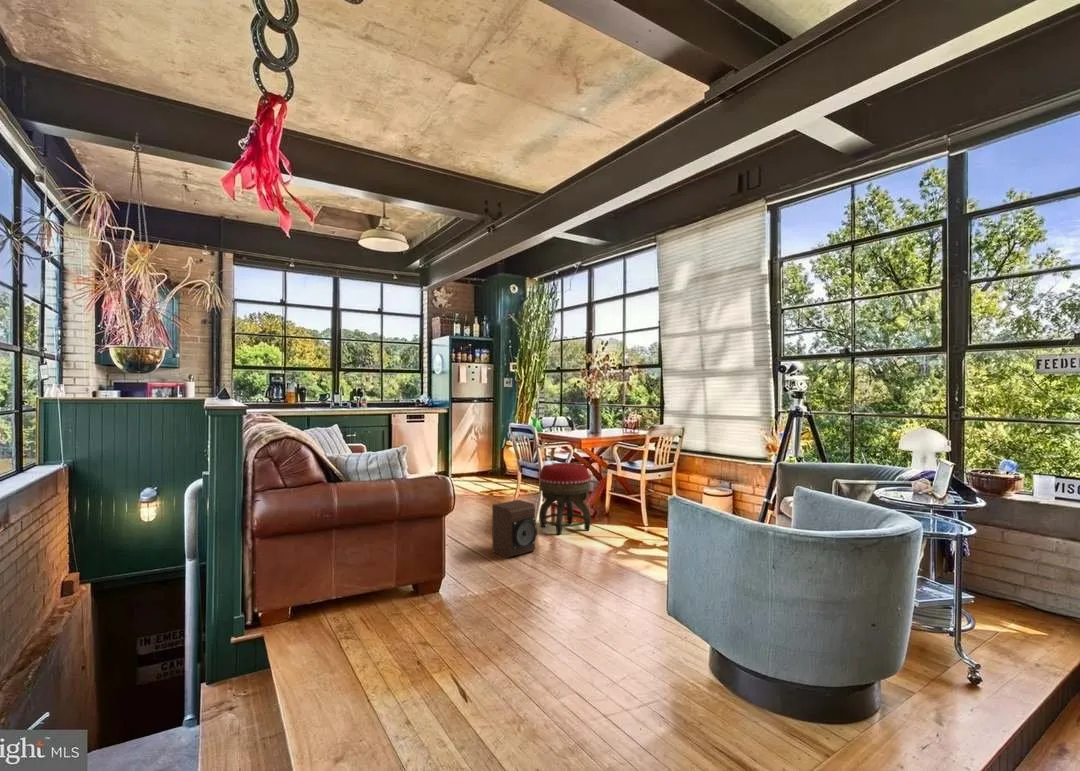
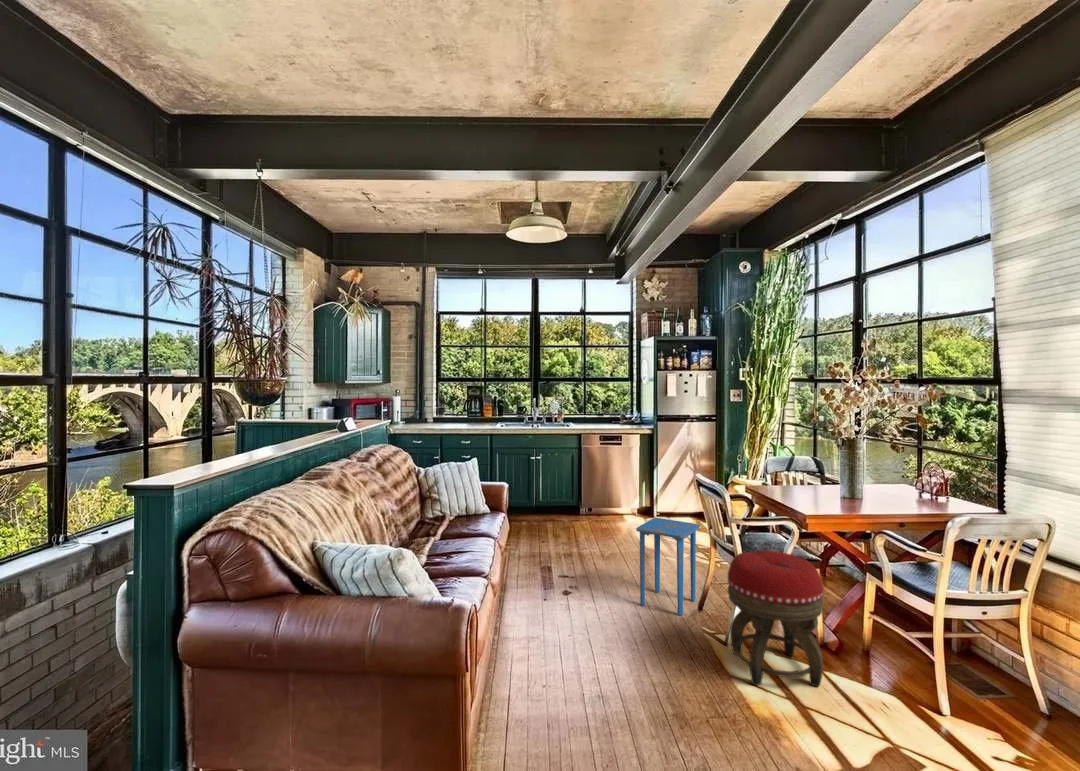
side table: none [471,460,509,518] -> present [636,518,700,615]
speaker: present [492,500,537,558] -> none [619,621,690,730]

